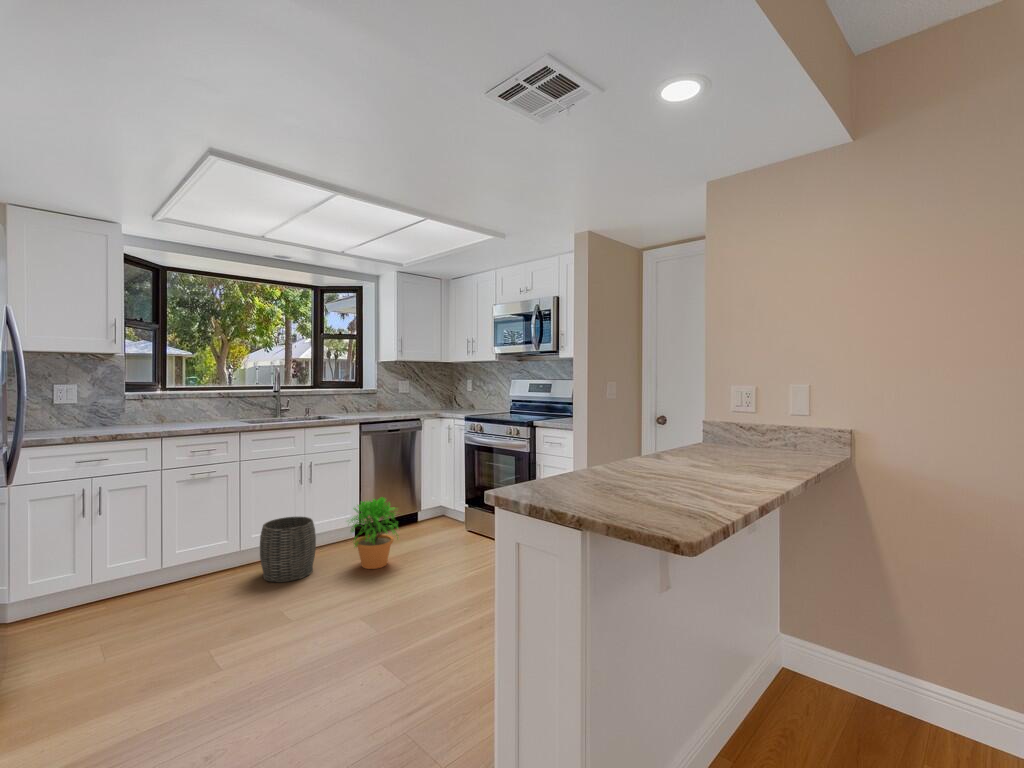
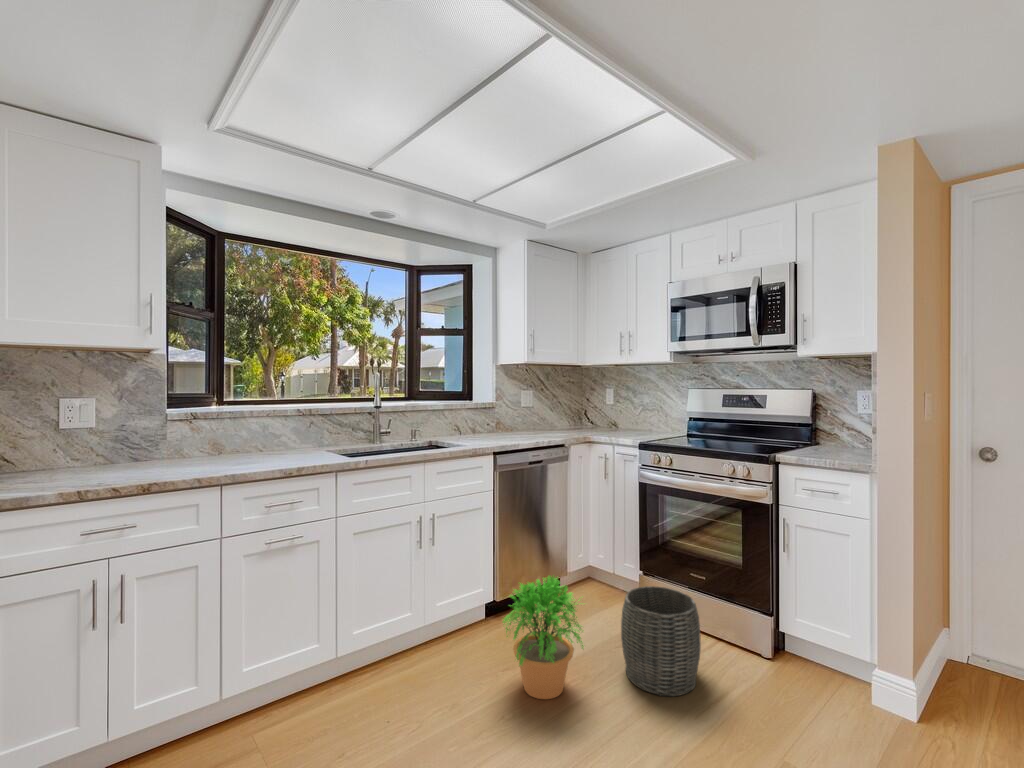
woven basket: present [260,517,316,582] -> present [621,586,701,696]

